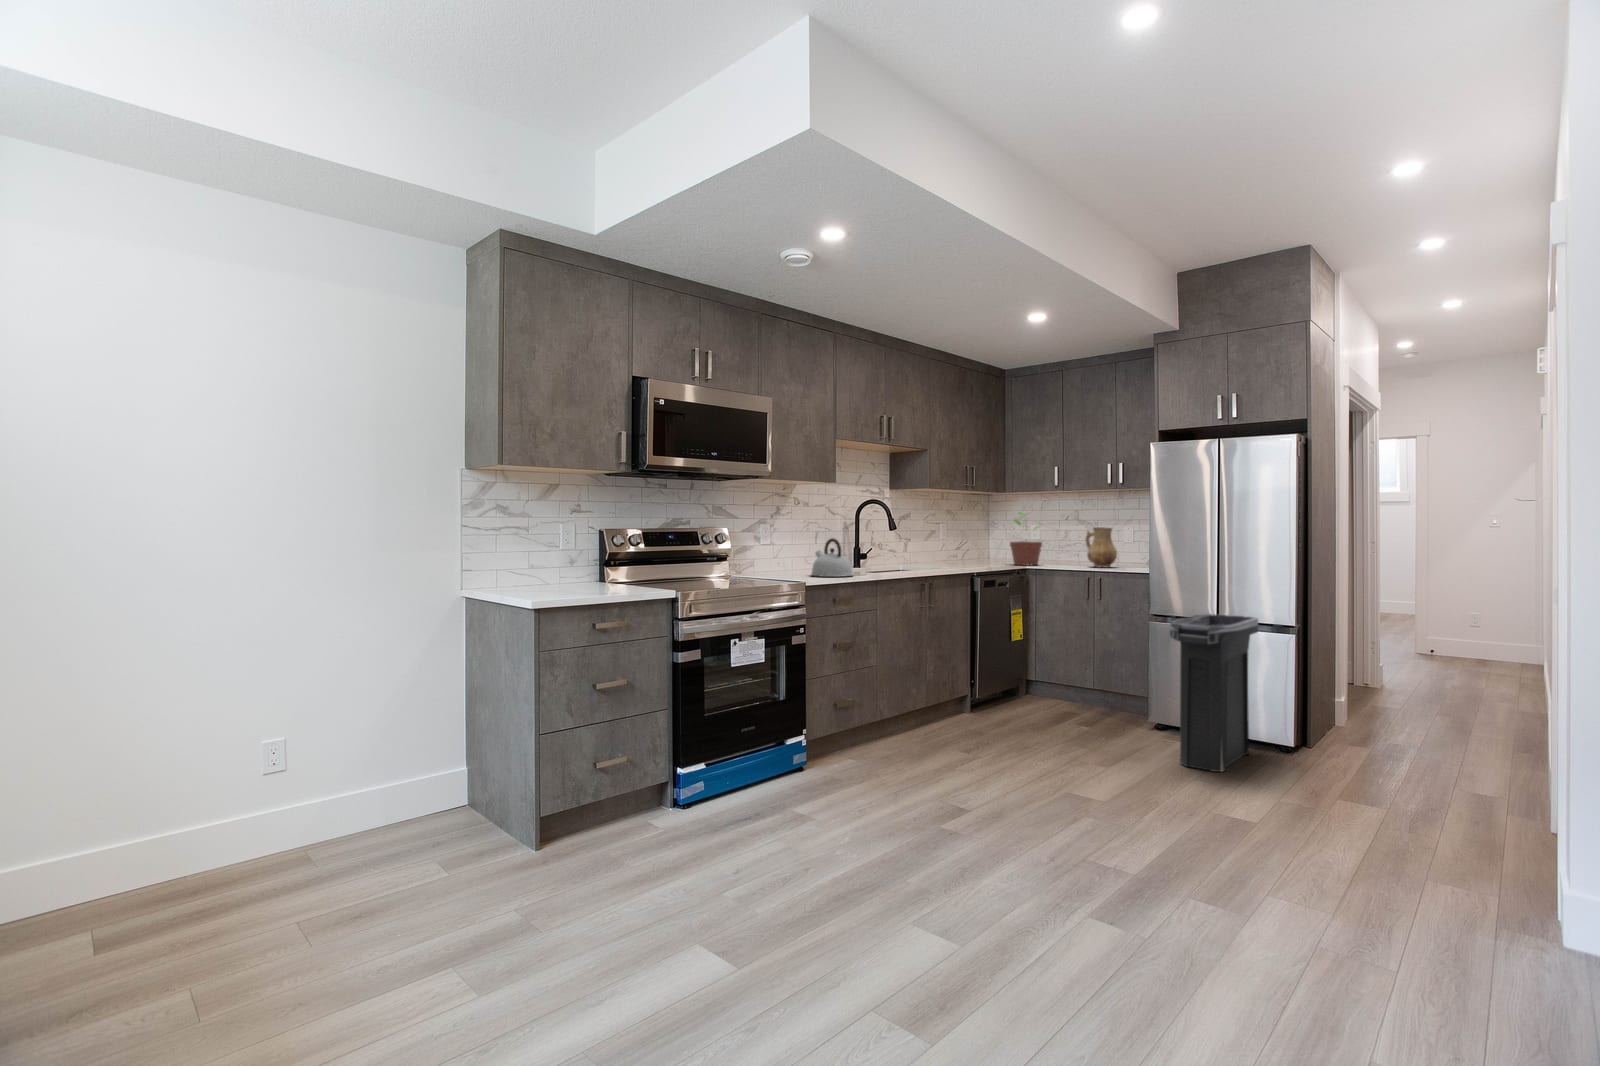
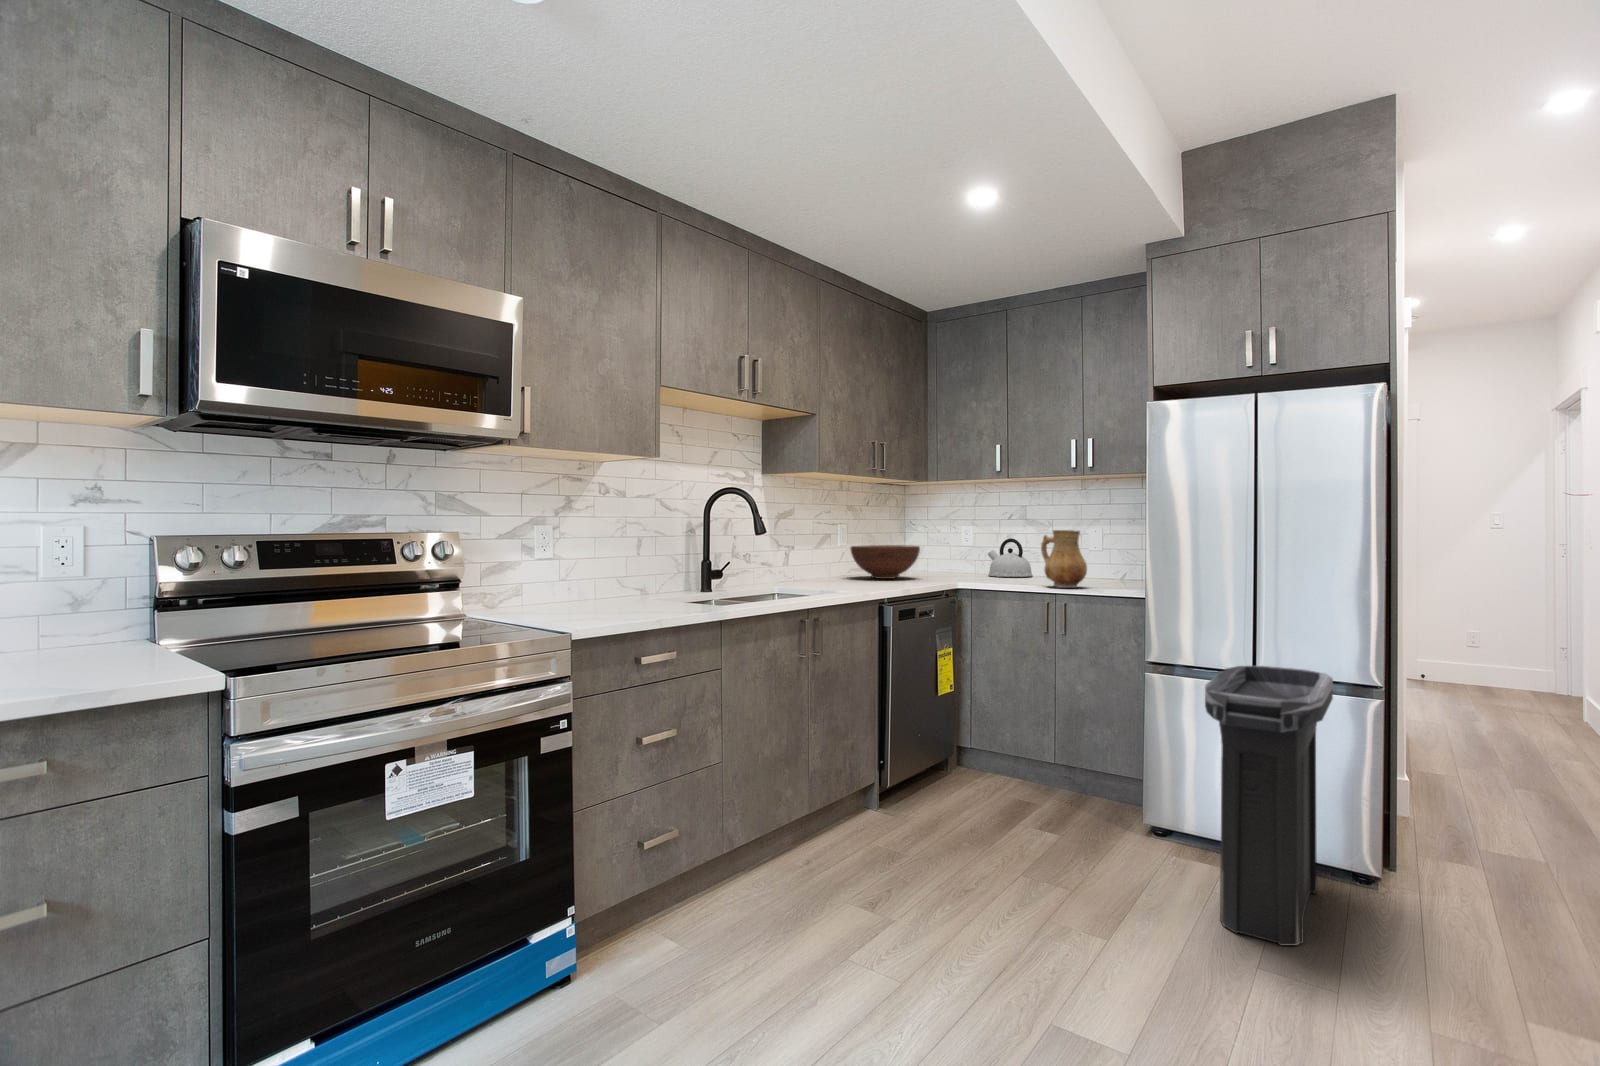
potted plant: present [1010,512,1042,565] -> none [934,509,980,585]
kettle: present [811,538,853,577] -> present [988,538,1033,577]
fruit bowl: none [949,538,1000,562] -> present [850,545,920,579]

